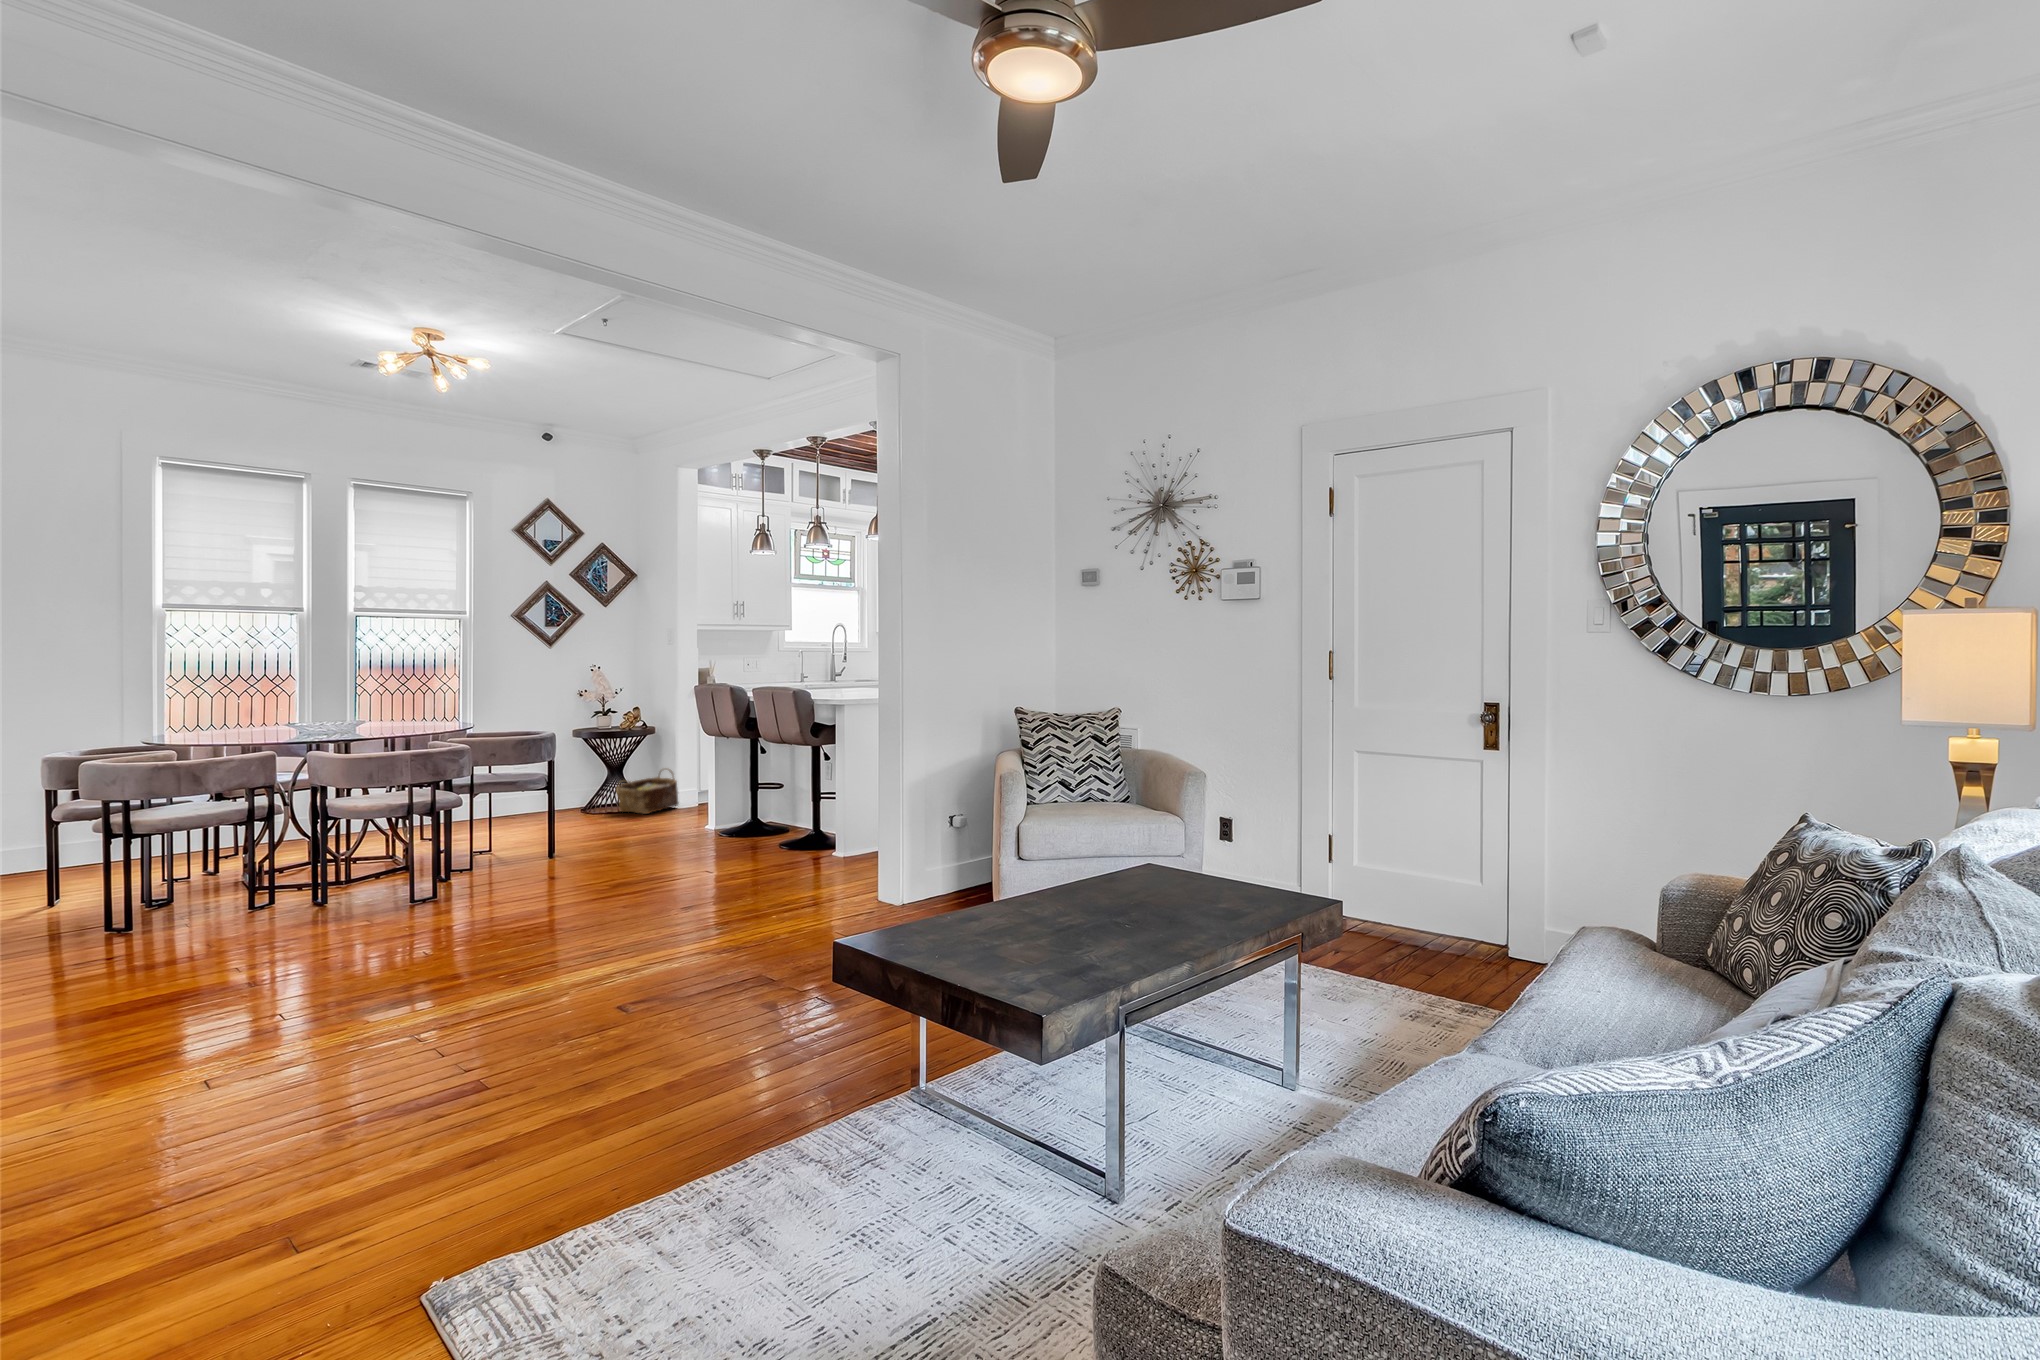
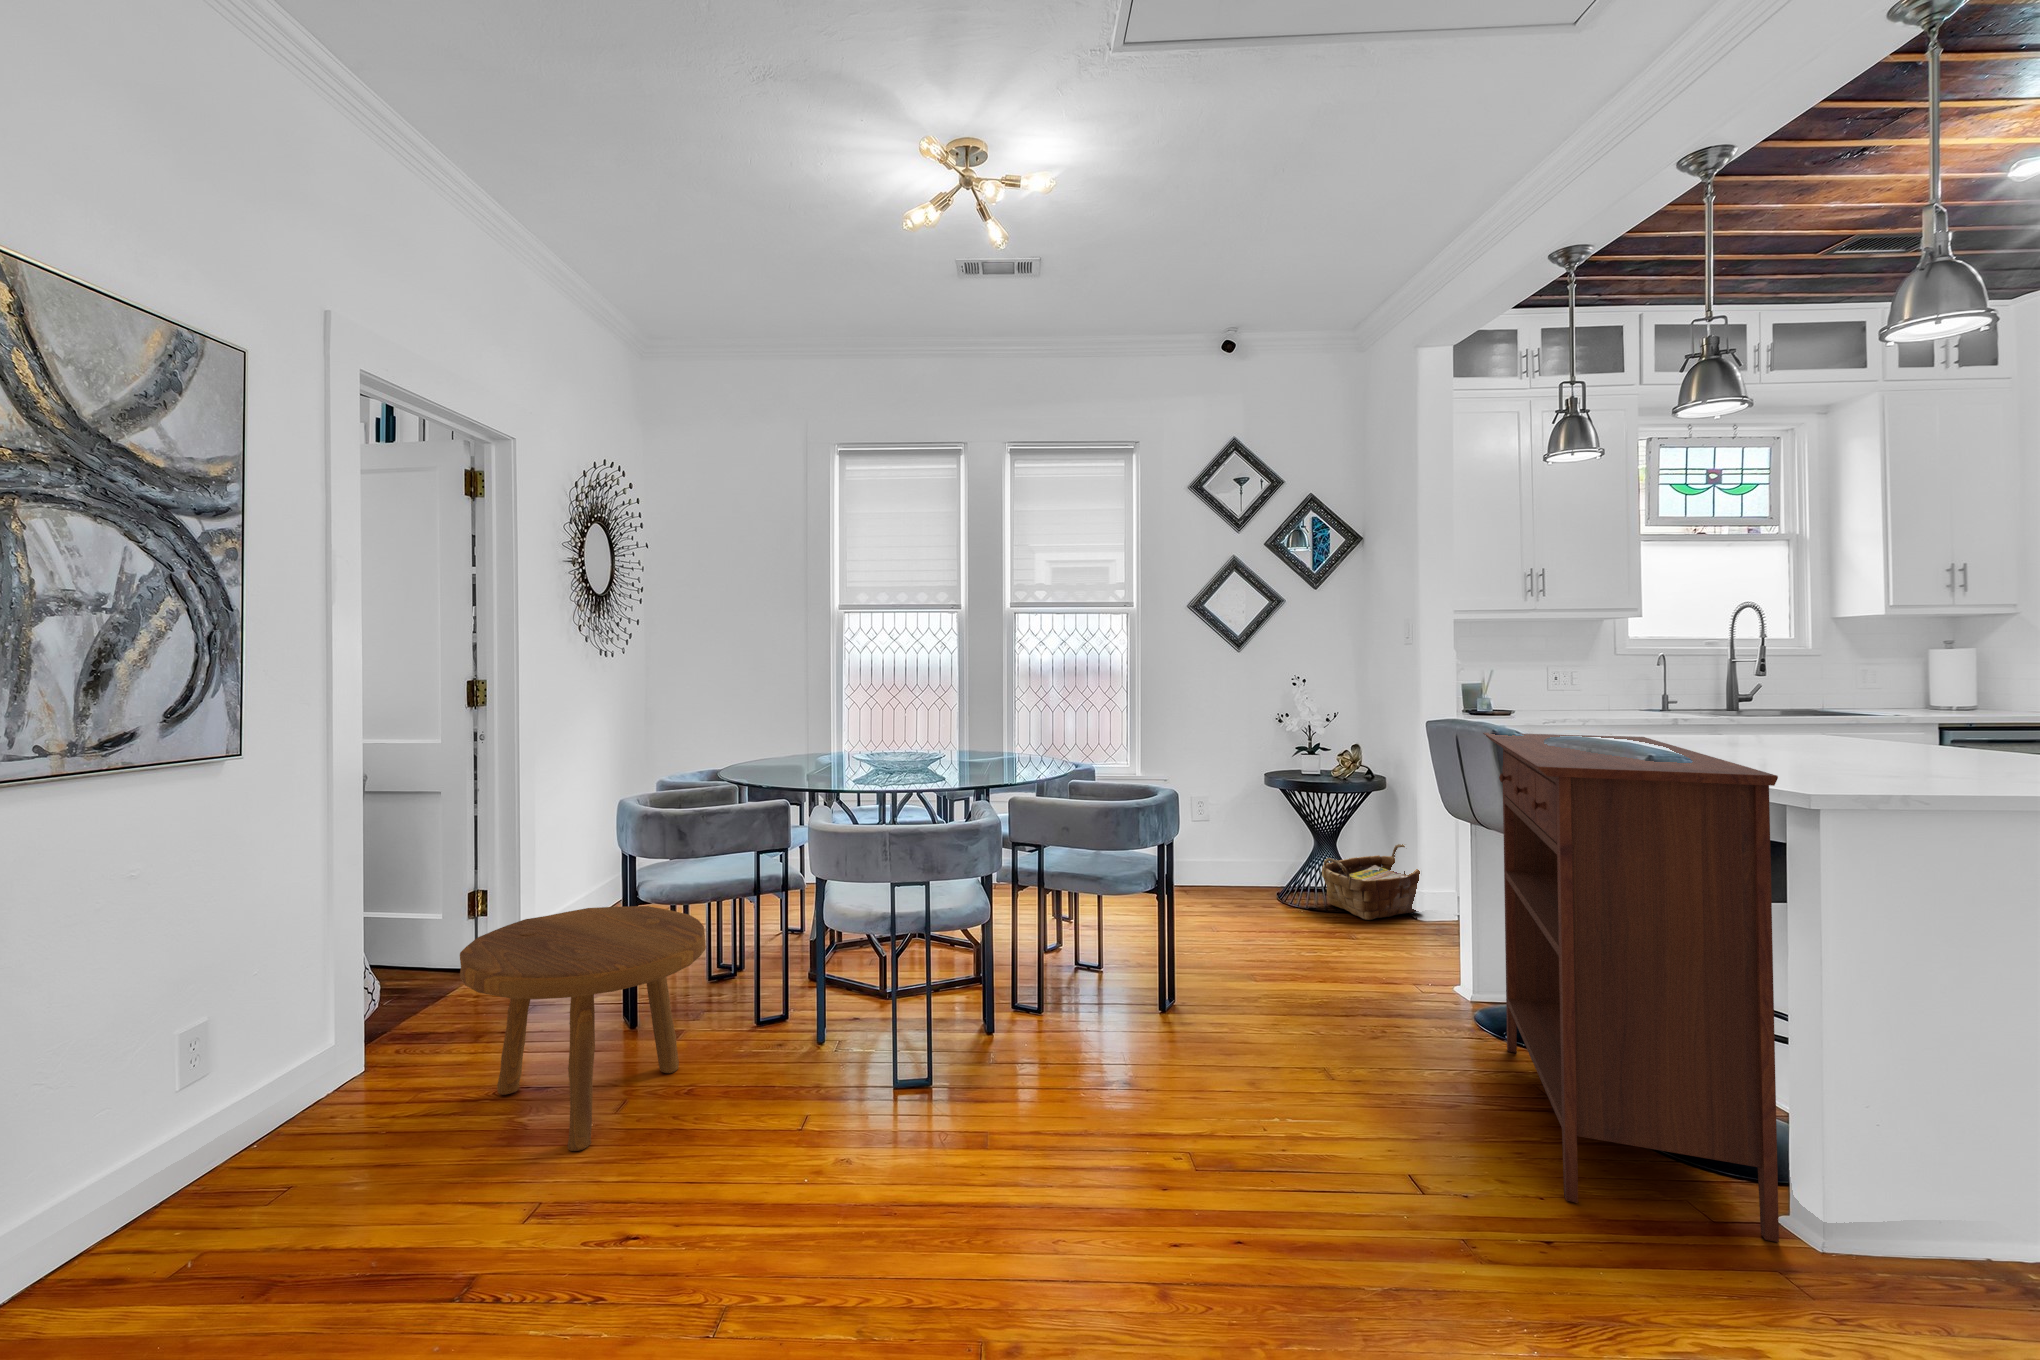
console table: none [726,688,831,864] -> present [1483,733,1779,1242]
footstool: none [92,828,293,963] -> present [460,906,706,1151]

